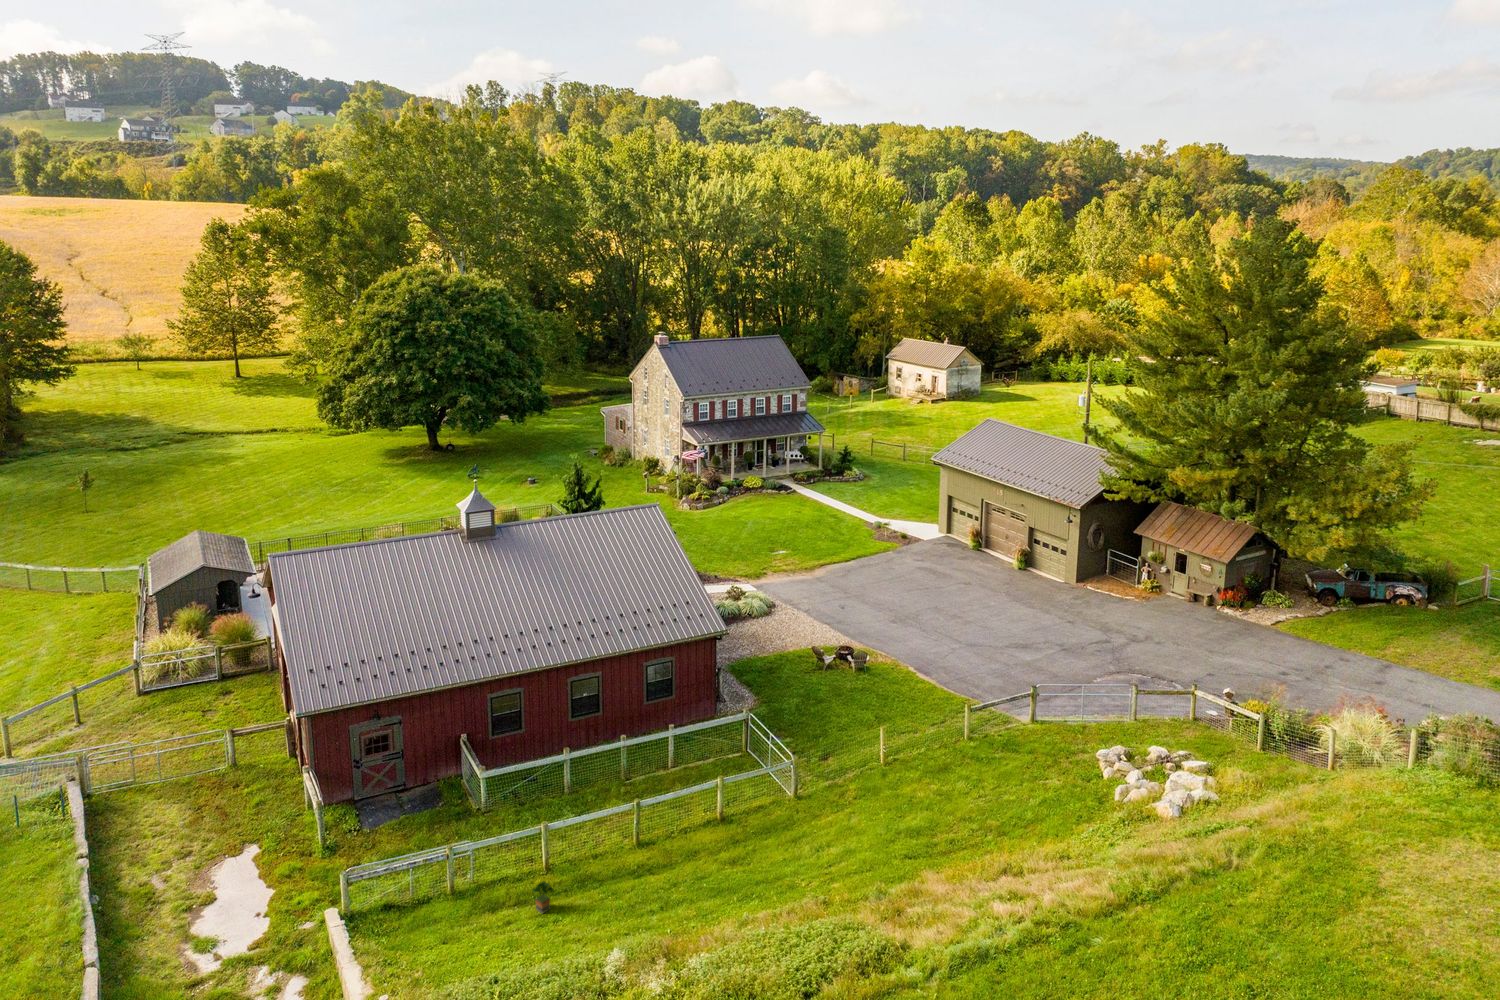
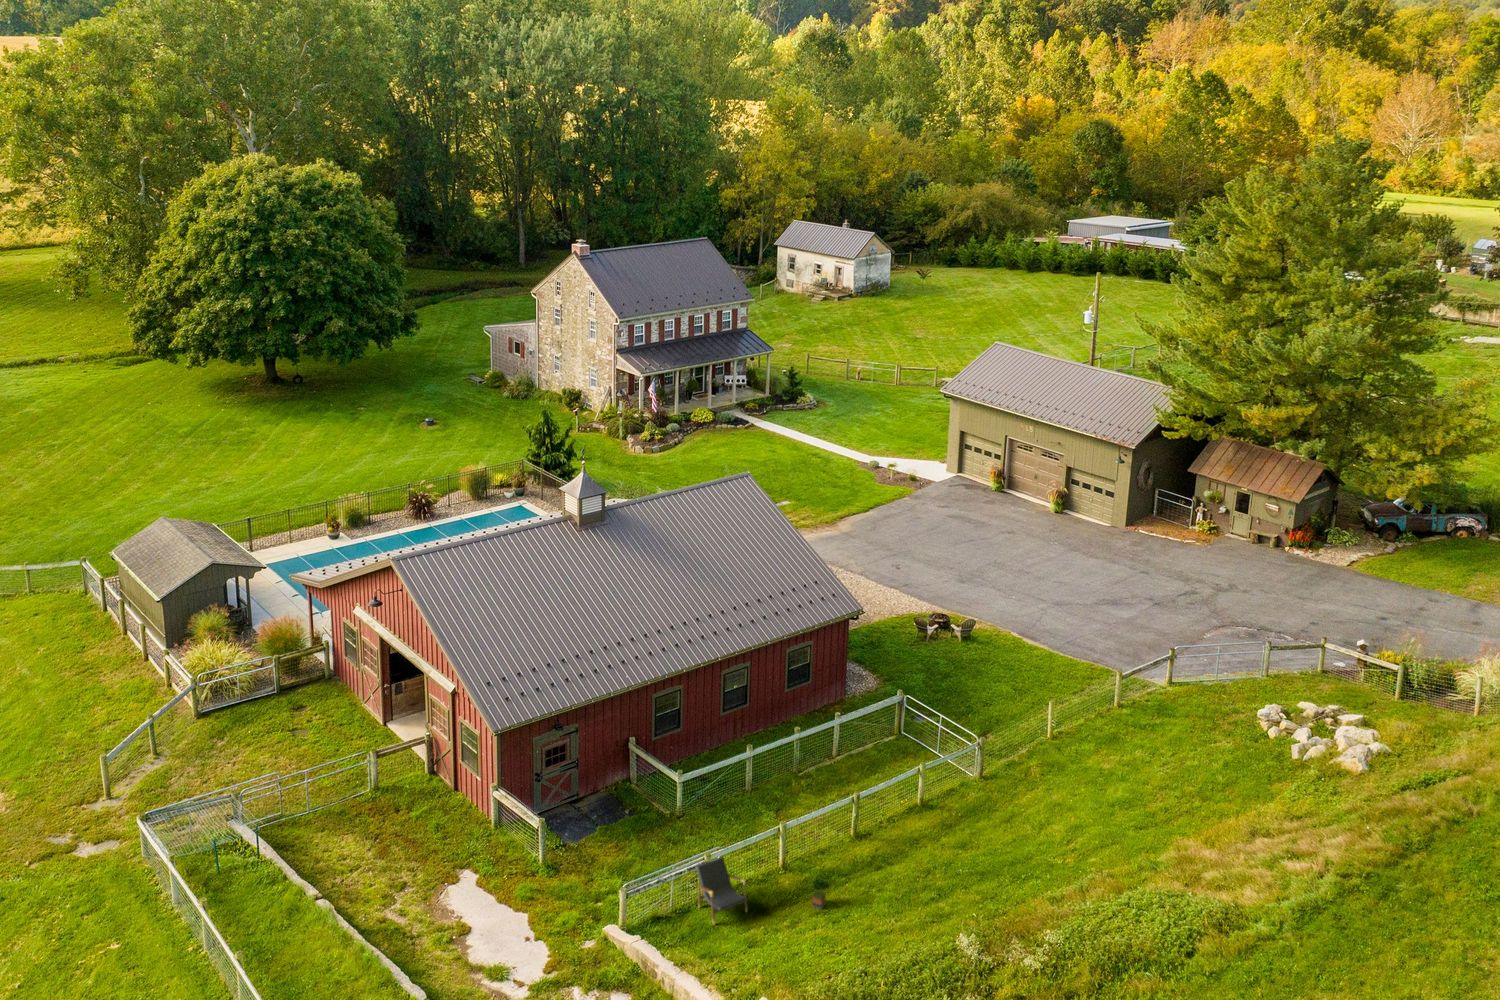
lounge chair: none [428,850,472,918] -> present [696,857,747,924]

